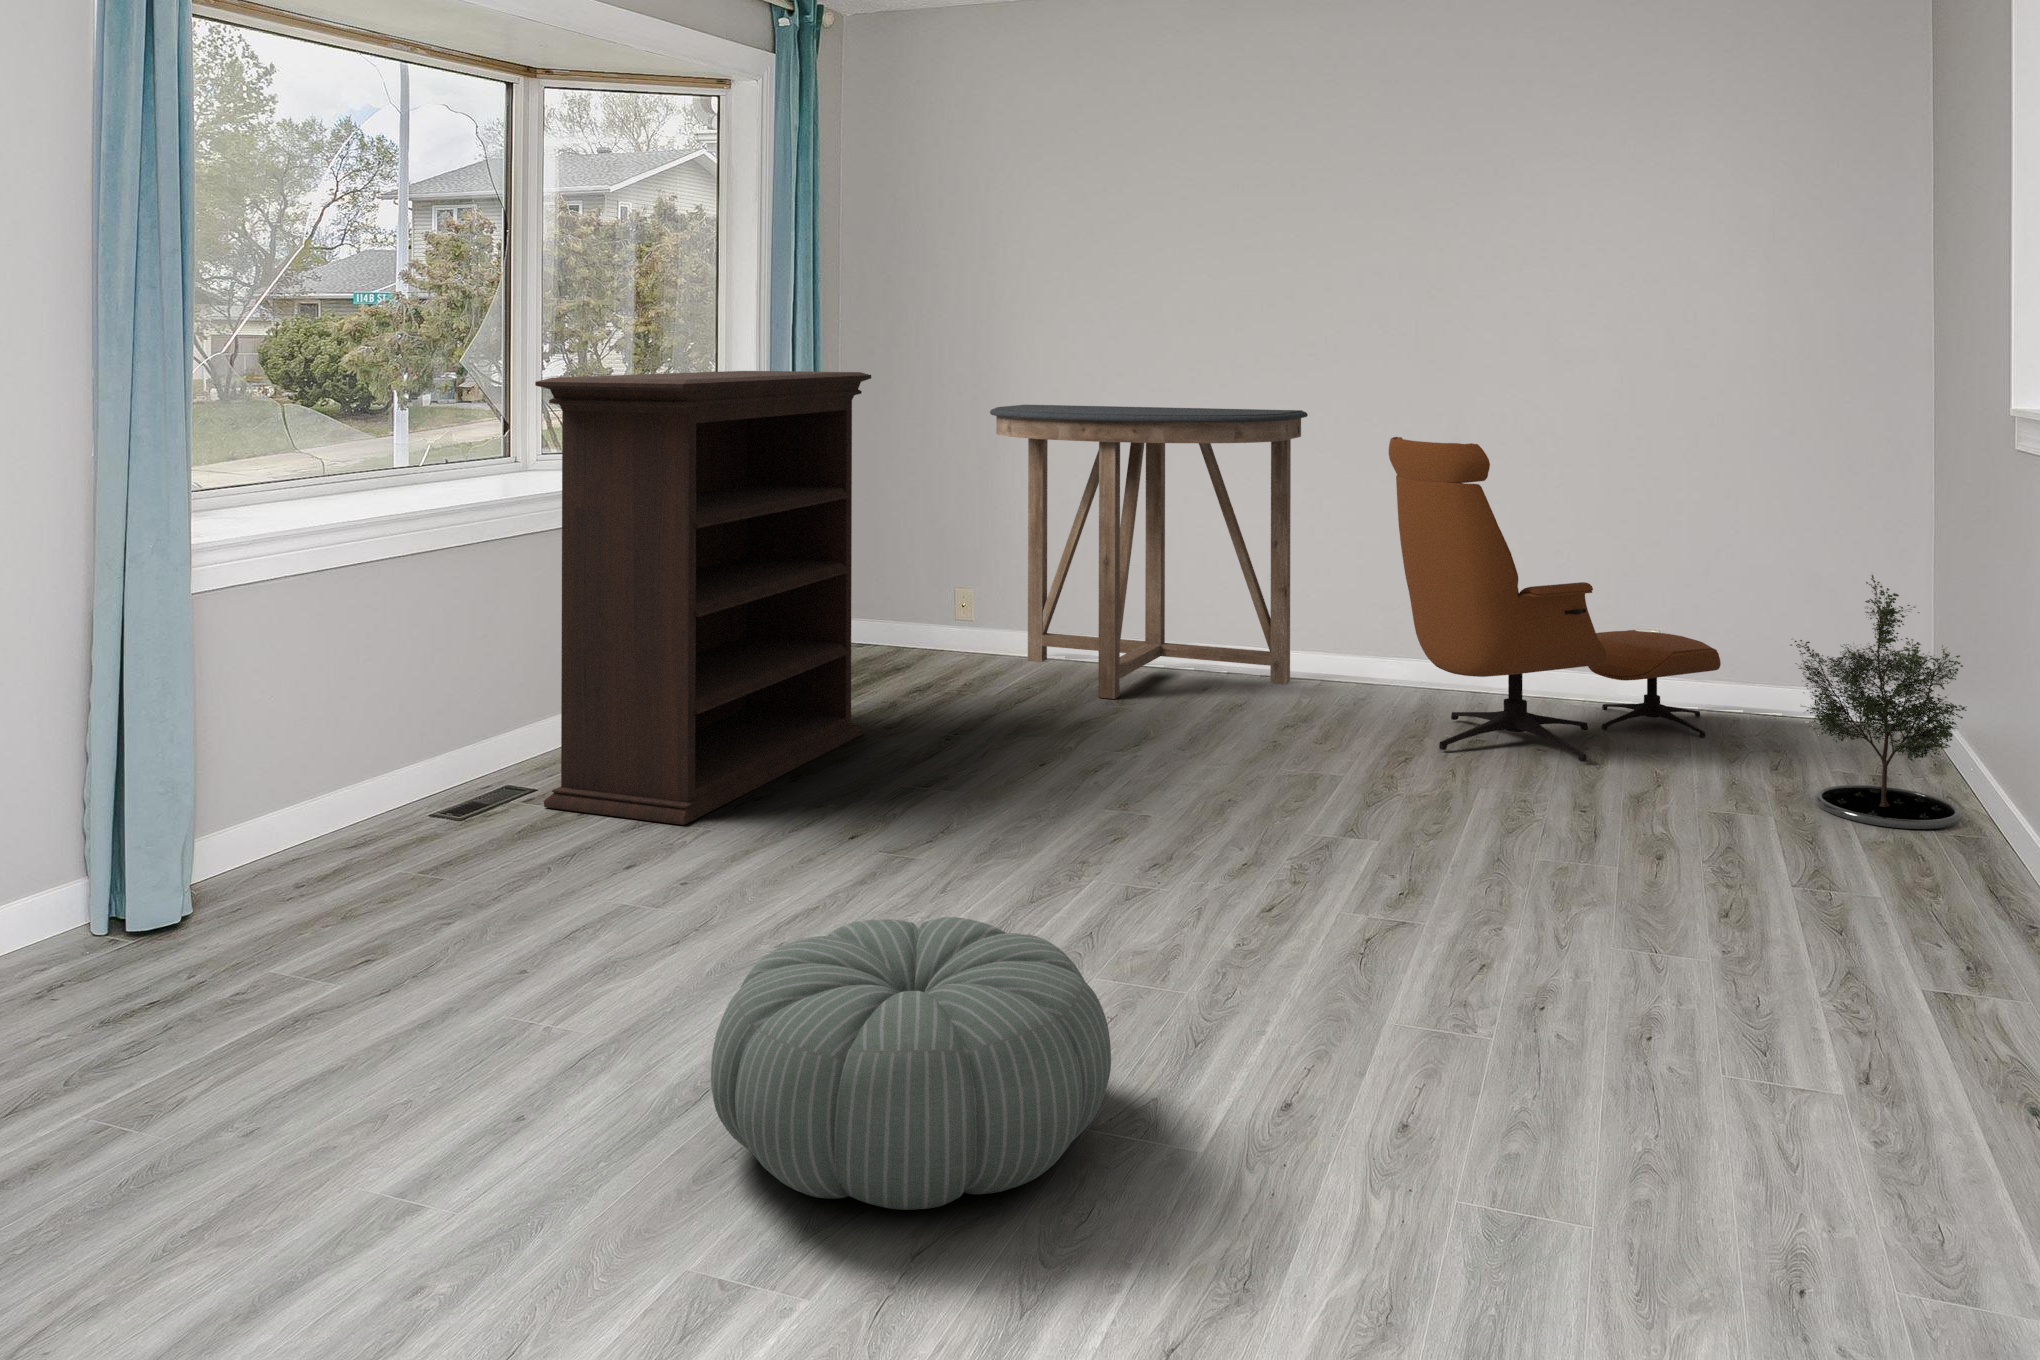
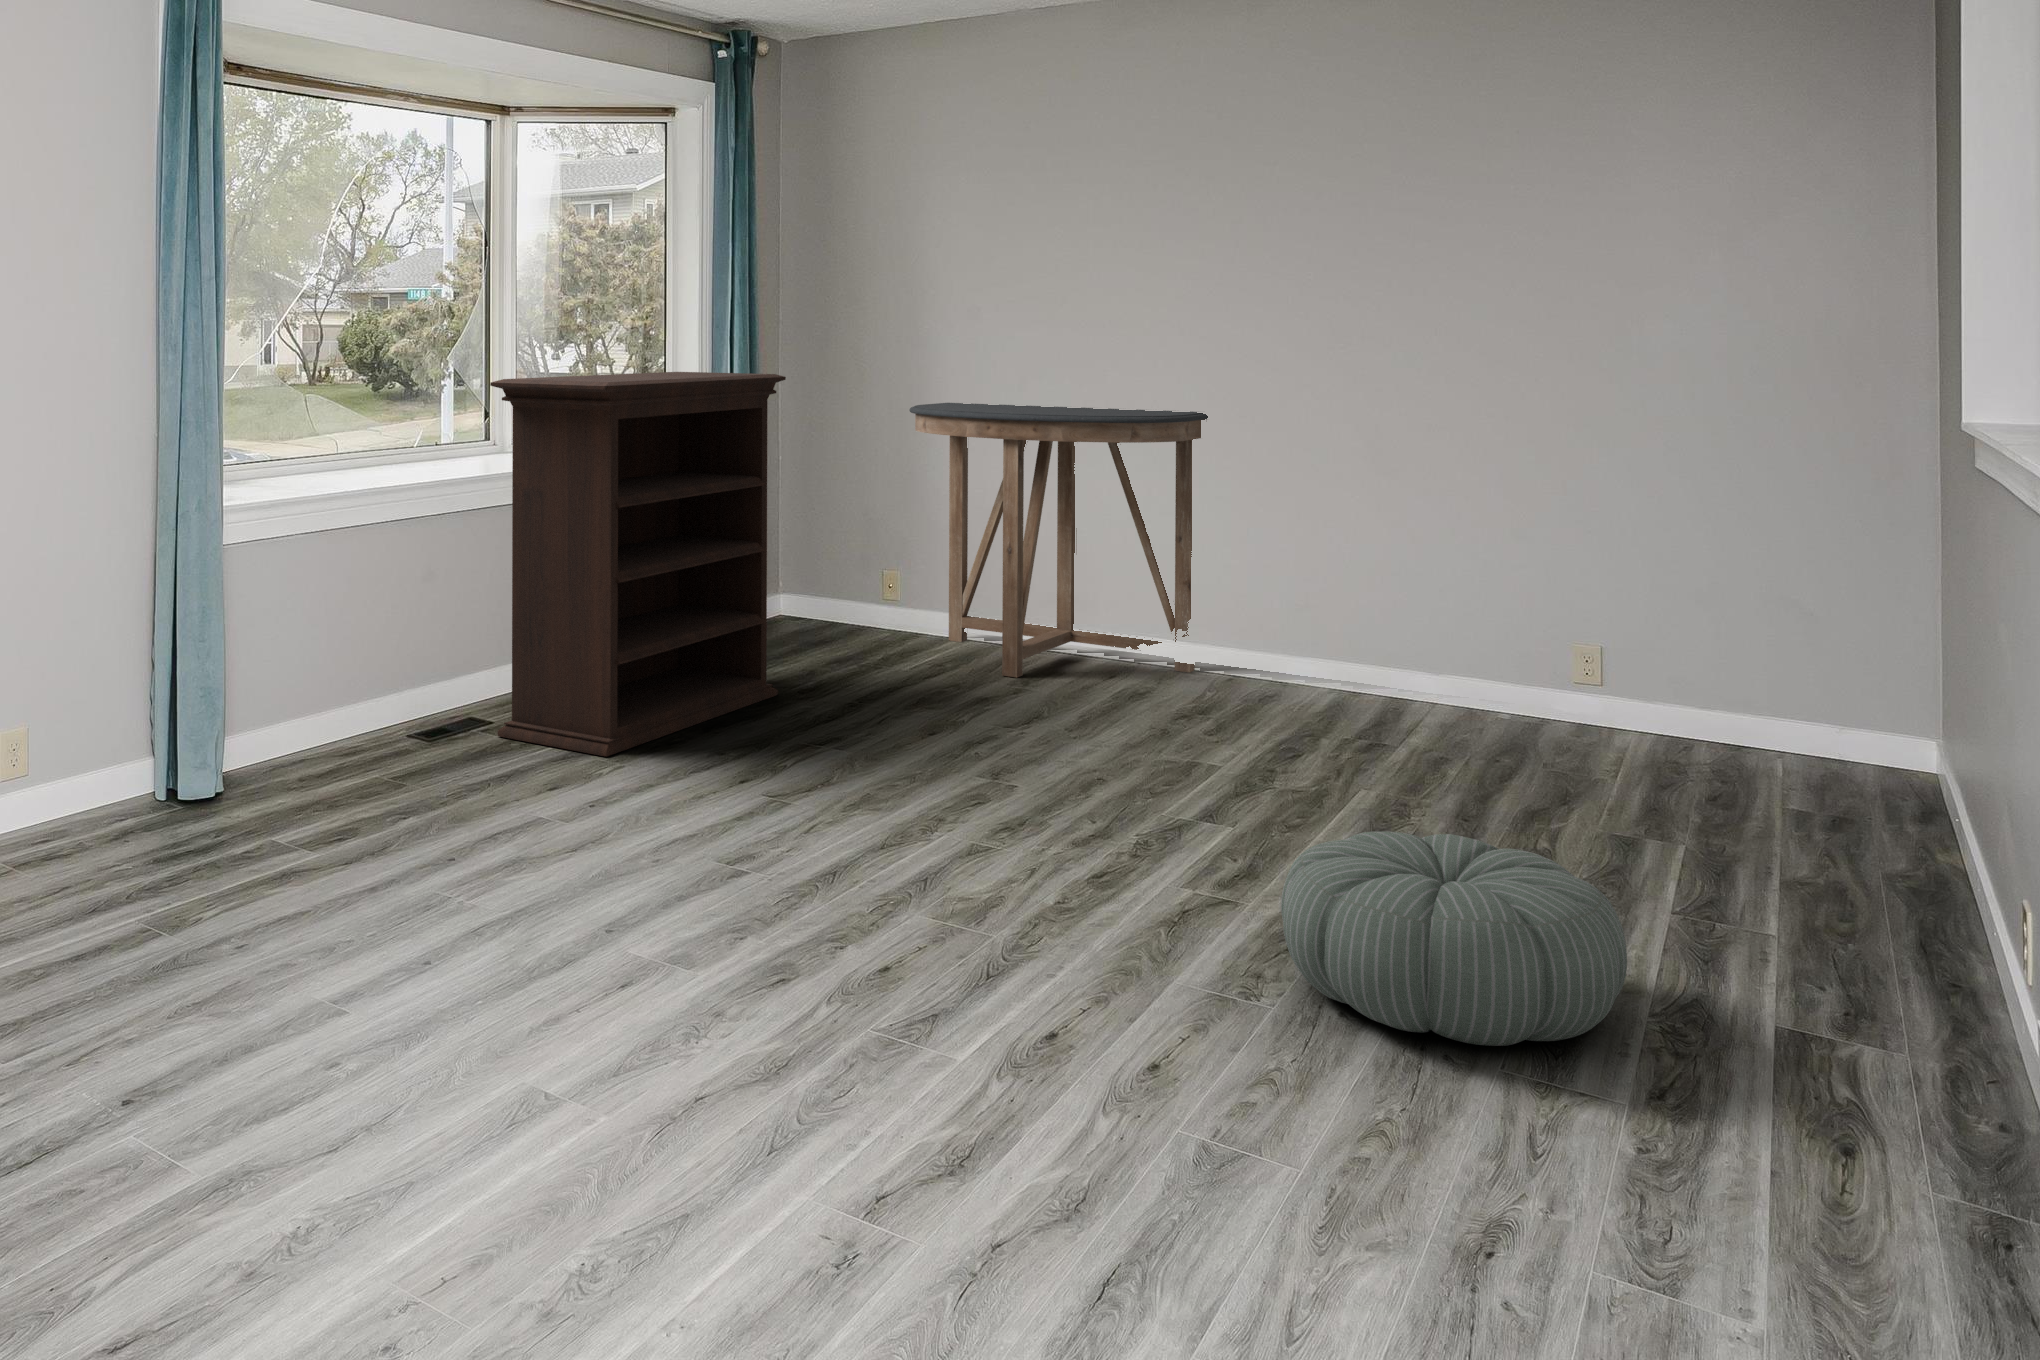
lounge chair: present [1389,437,1721,762] -> none [1267,440,1622,756]
potted tree: present [1790,575,1966,829] -> none [1658,583,1841,837]
pouf: present [711,917,1111,1210] -> present [1281,831,1627,1046]

